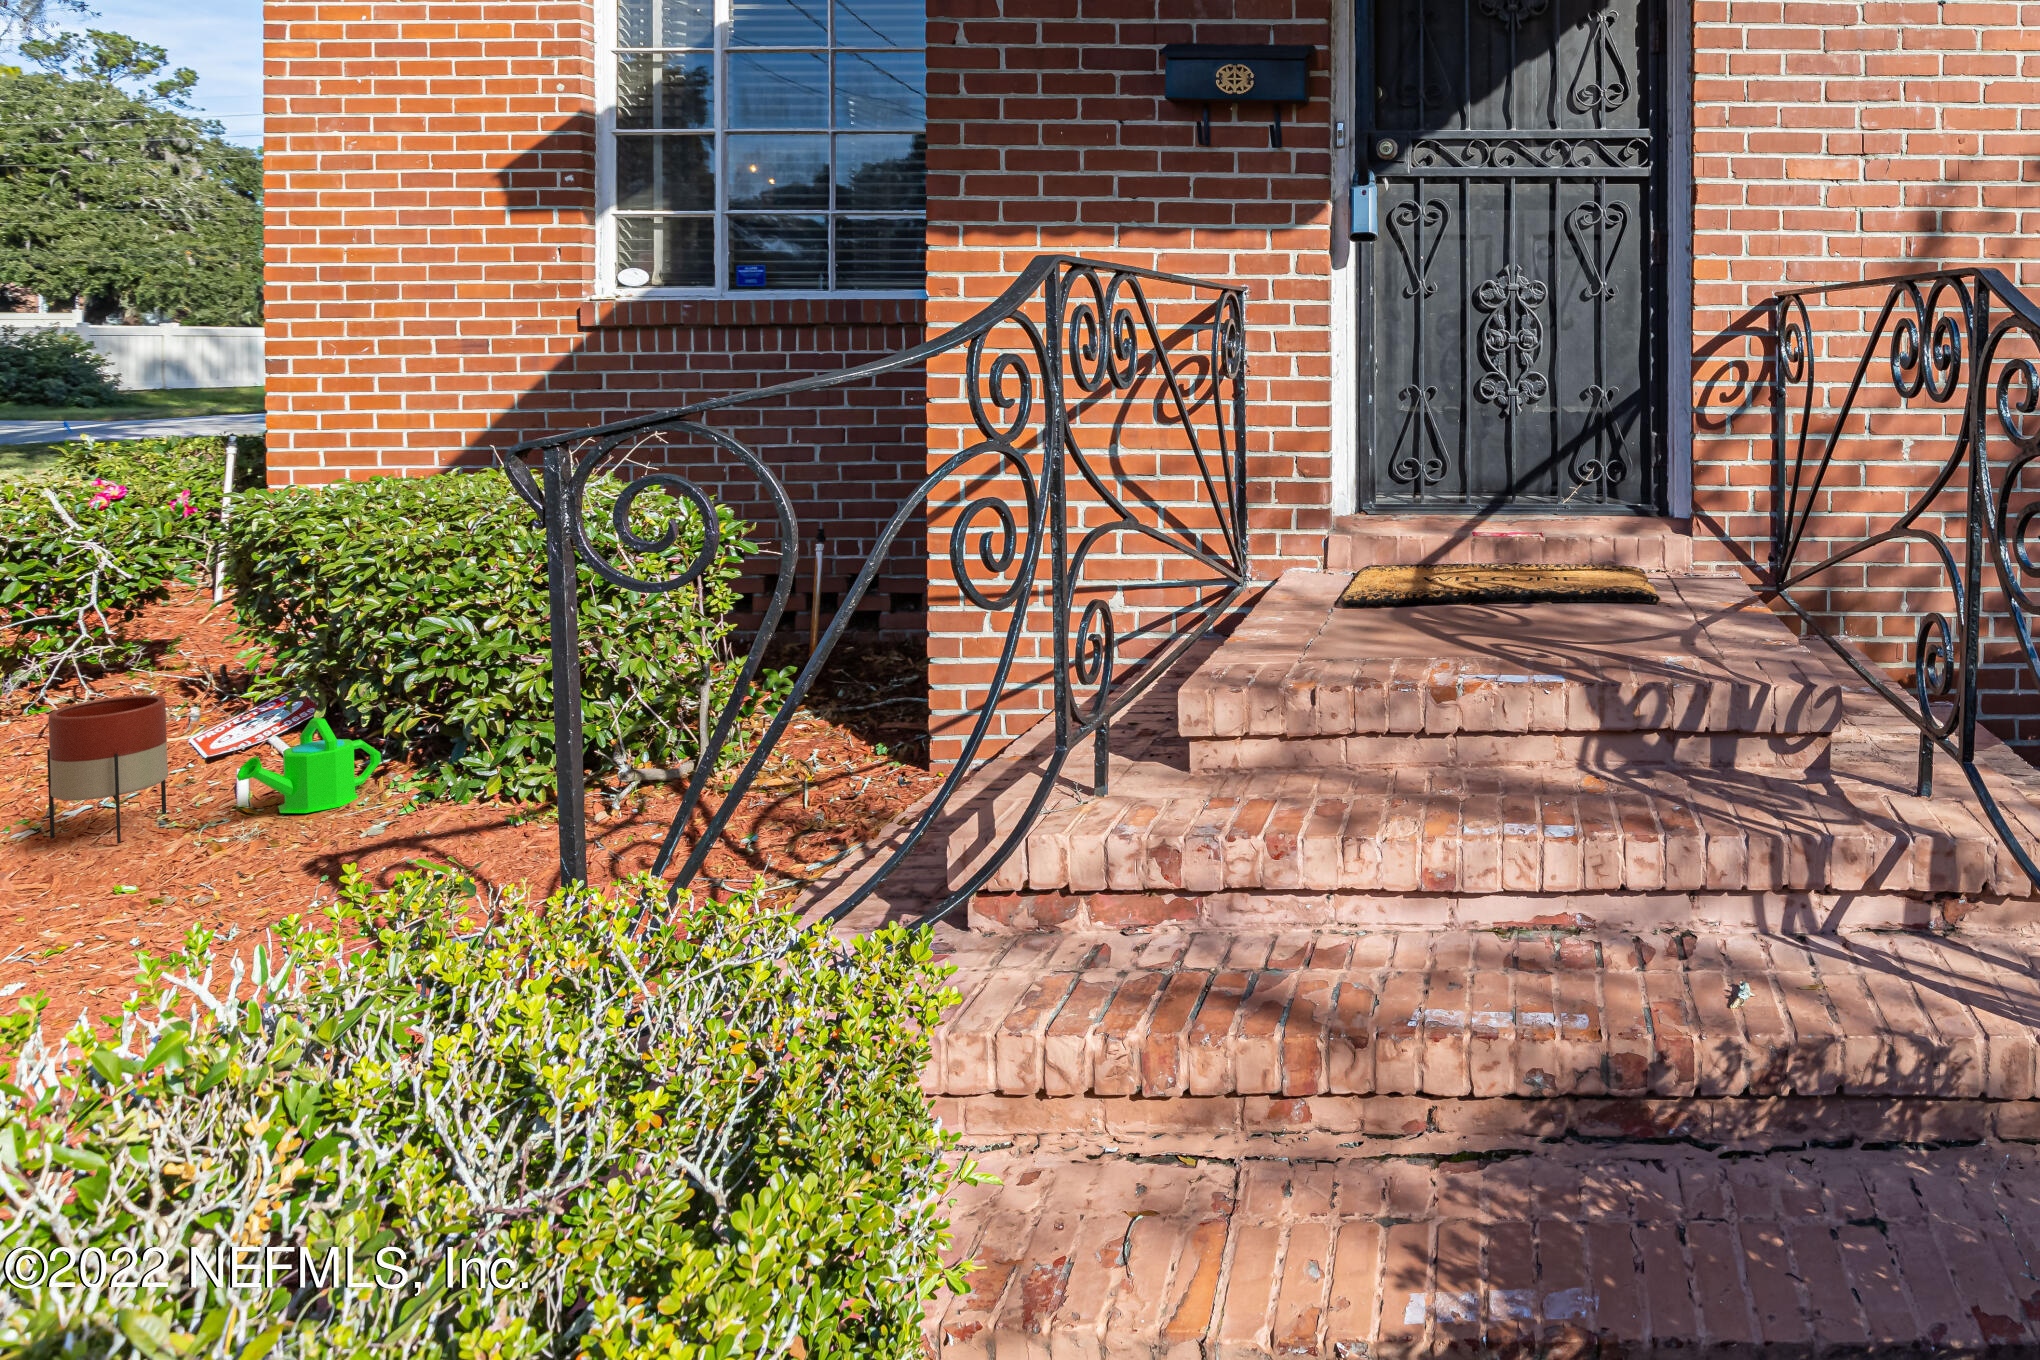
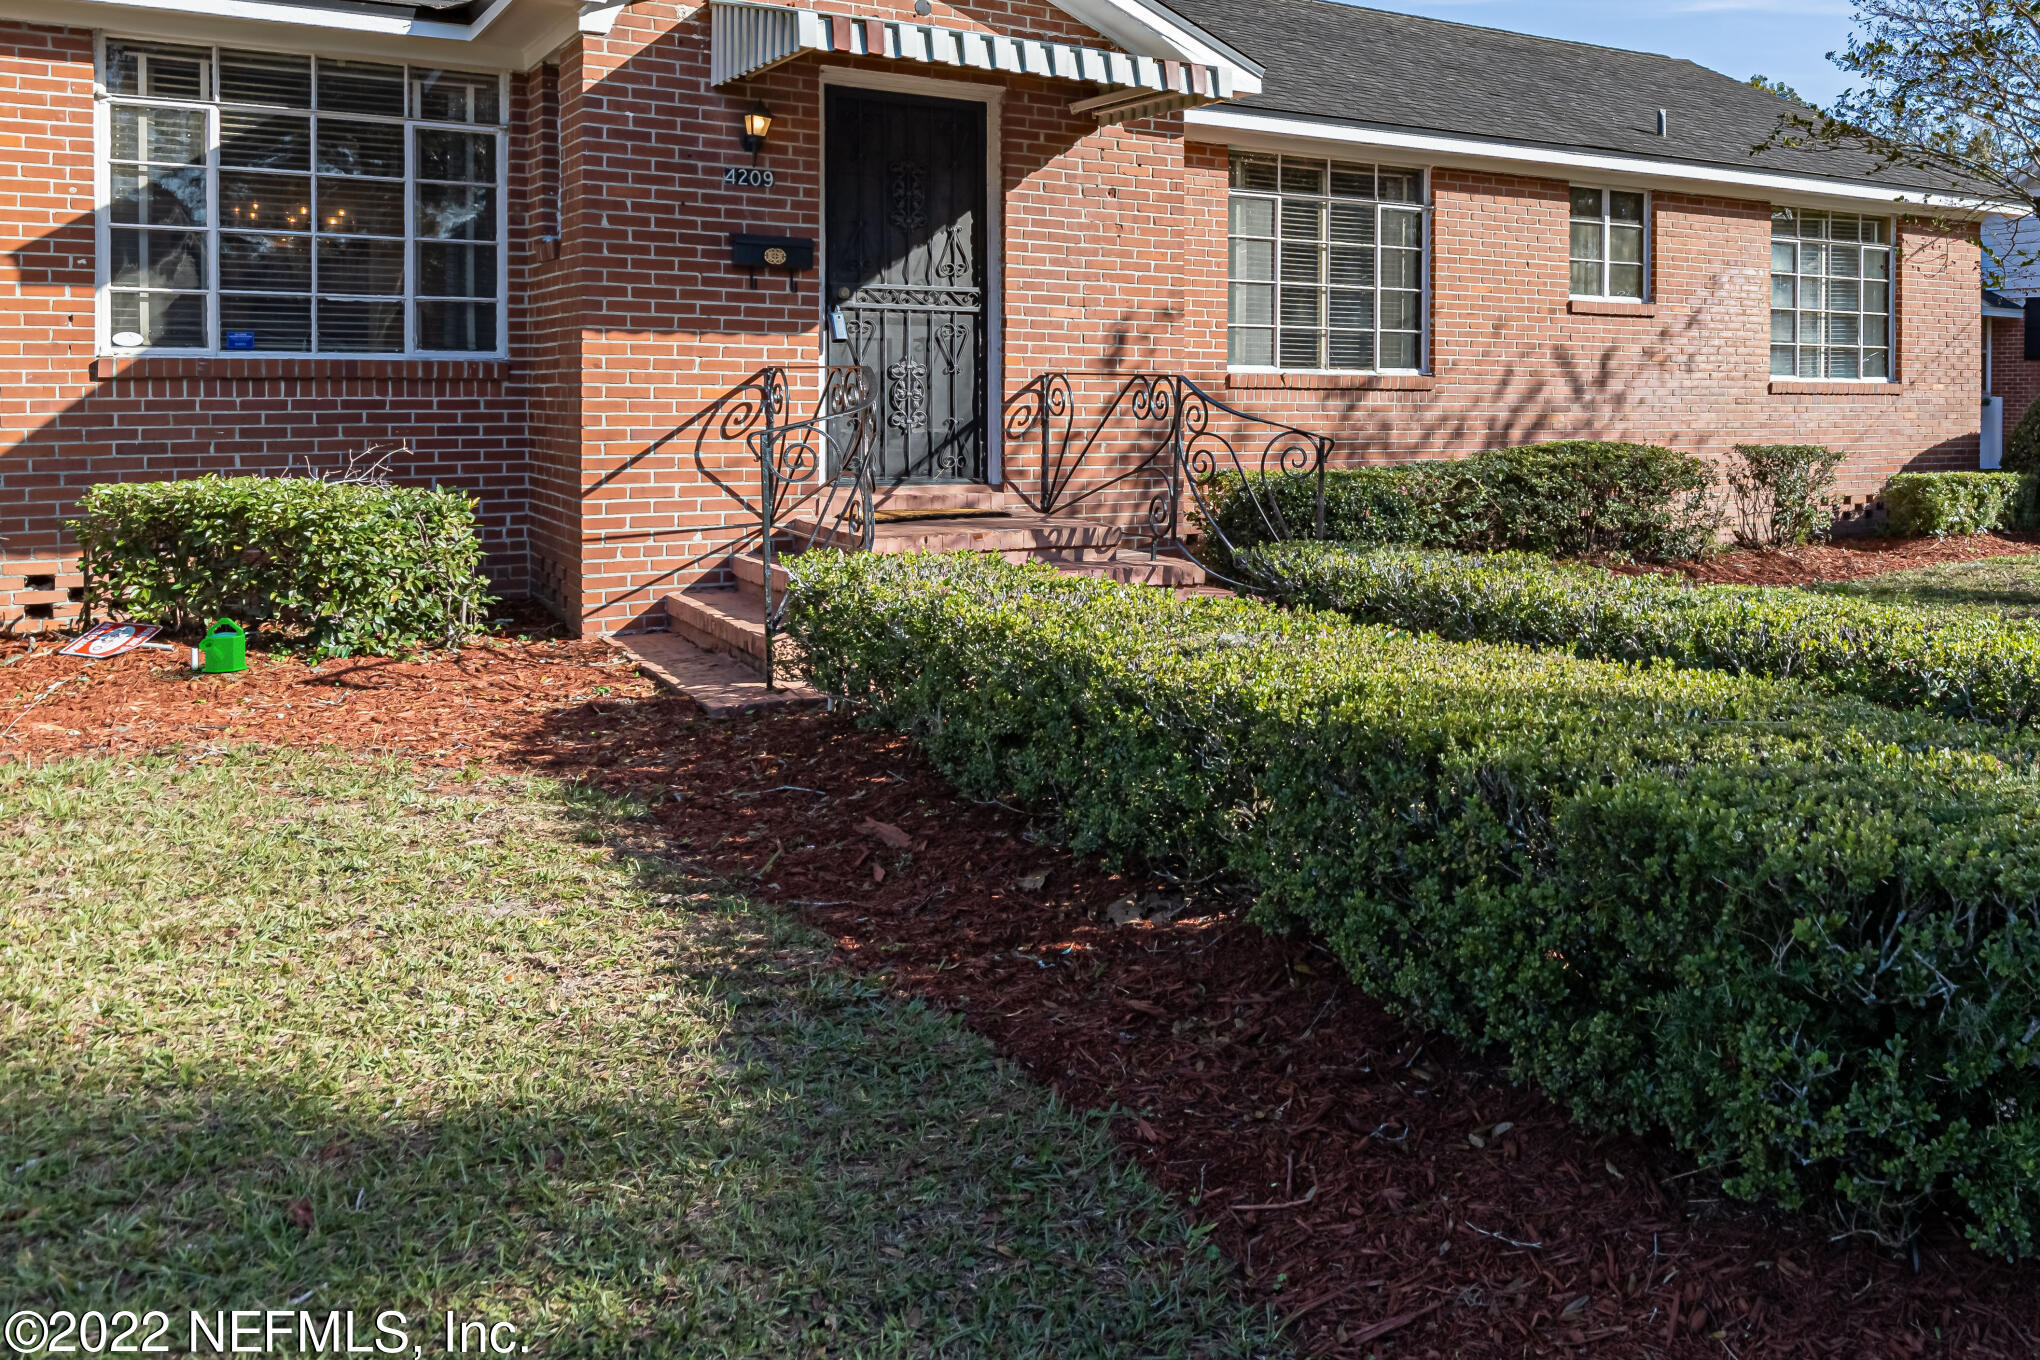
planter: present [47,695,168,844] -> none [75,608,142,692]

